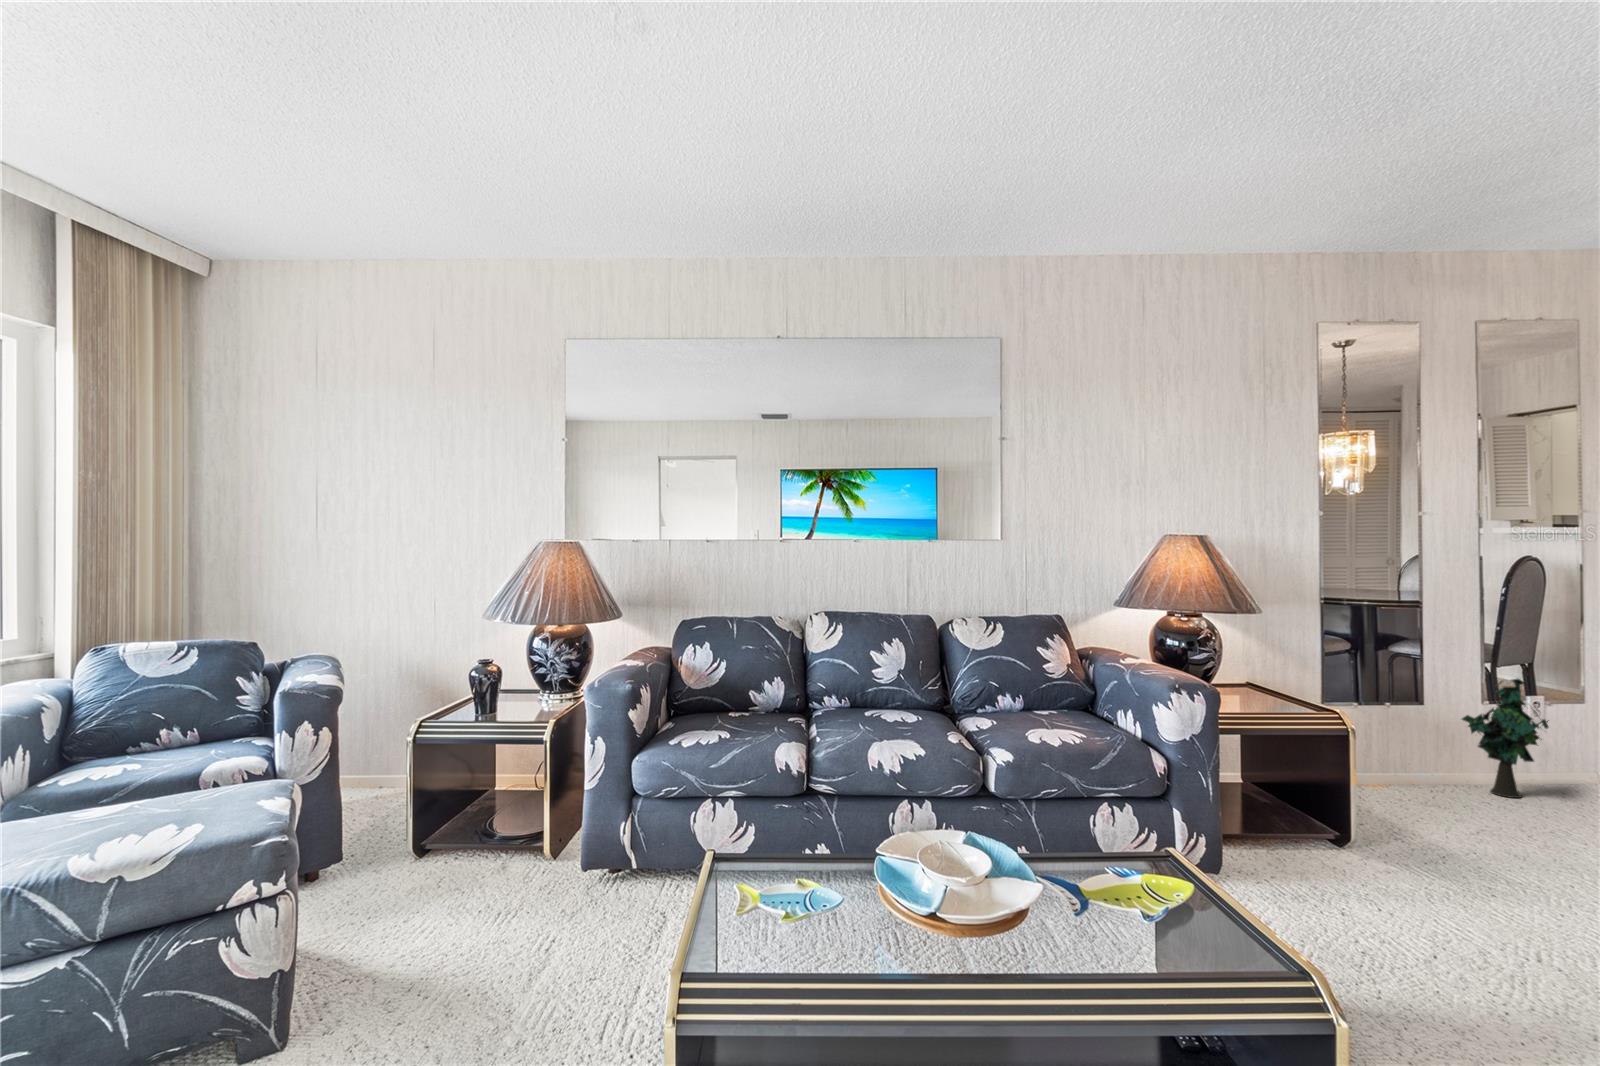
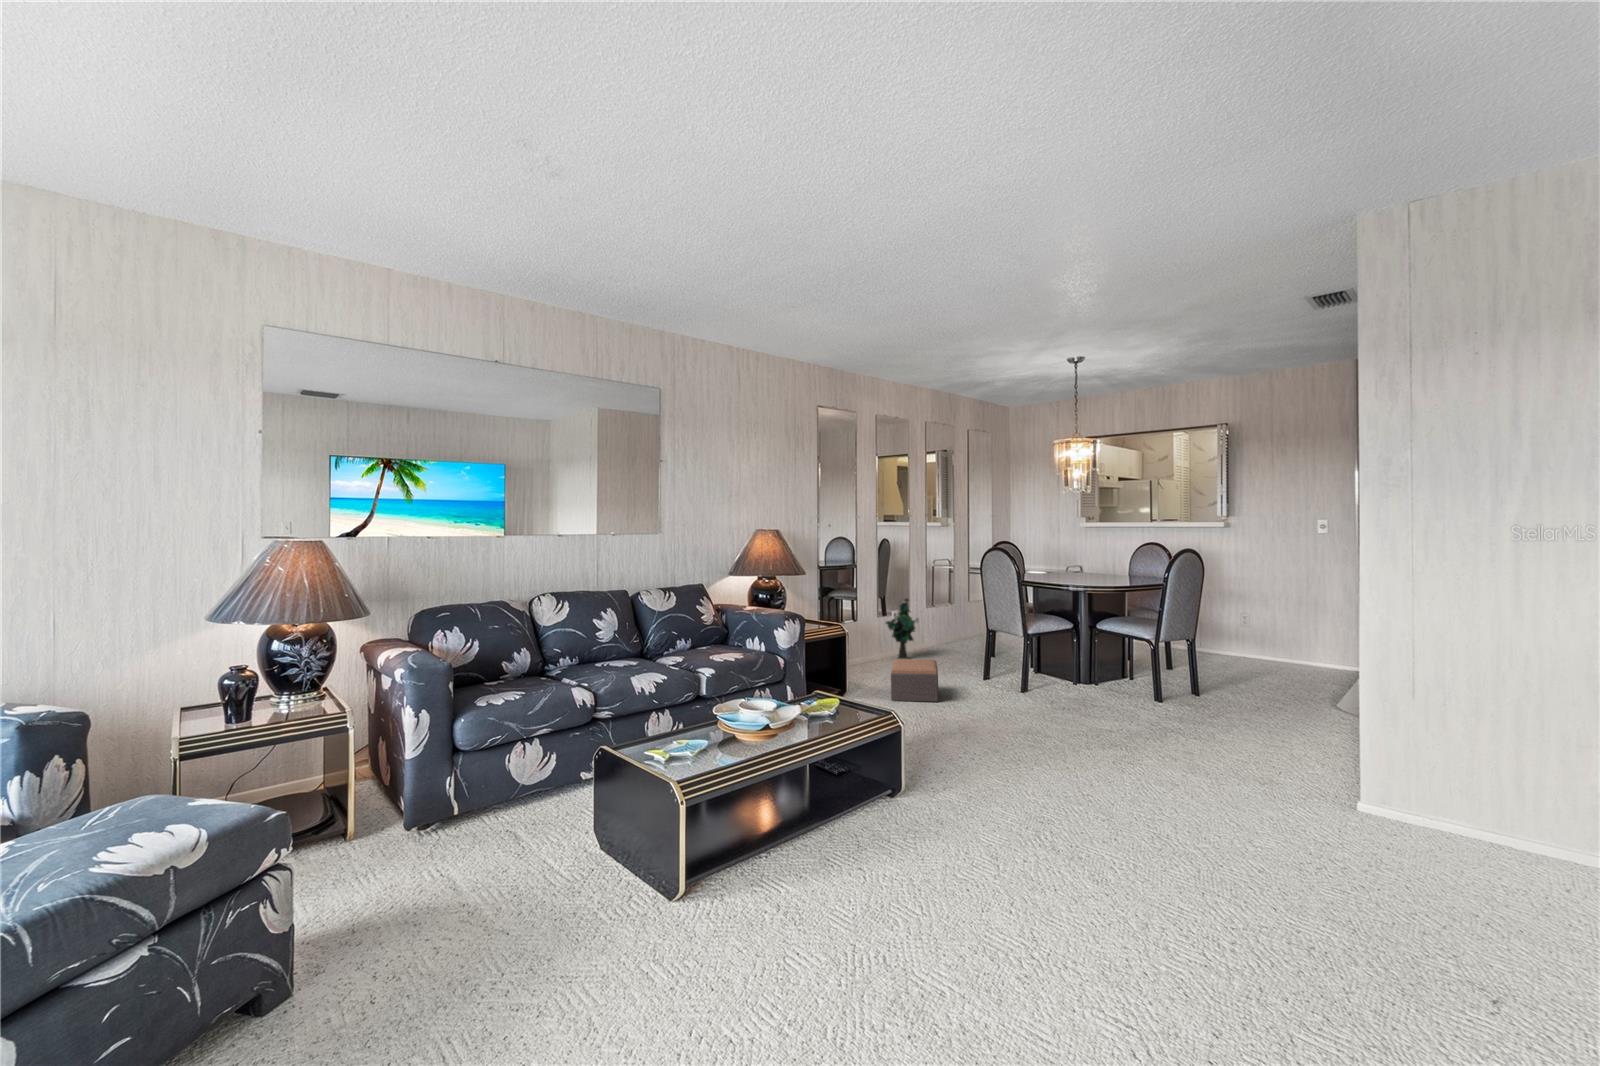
footstool: none [1425,795,1564,908] -> present [891,659,938,702]

